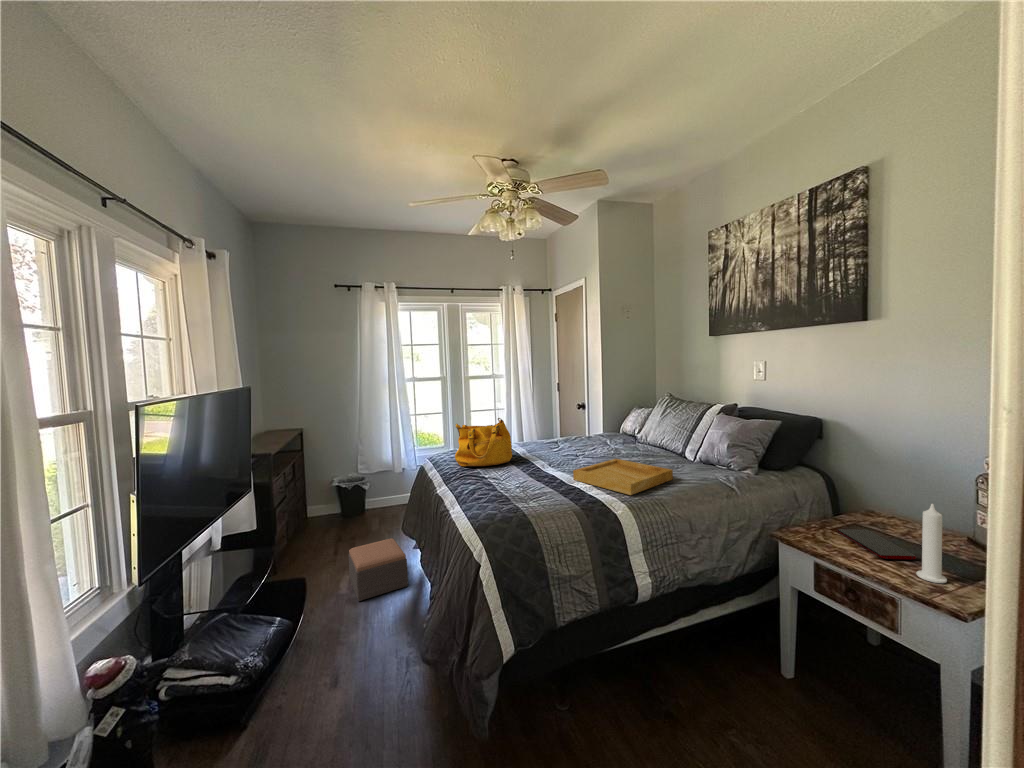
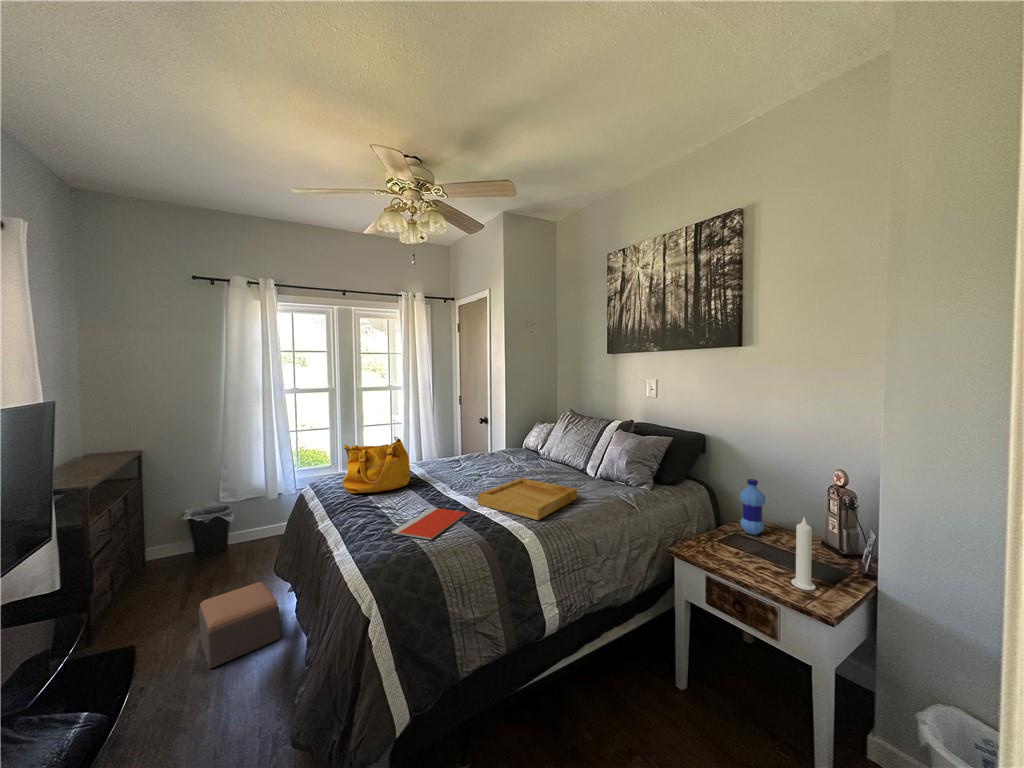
water bottle: none [861,466,893,526] -> present [740,479,766,535]
notebook: none [497,480,564,505] -> present [392,508,467,540]
smartphone: present [837,529,916,559] -> none [722,539,789,569]

